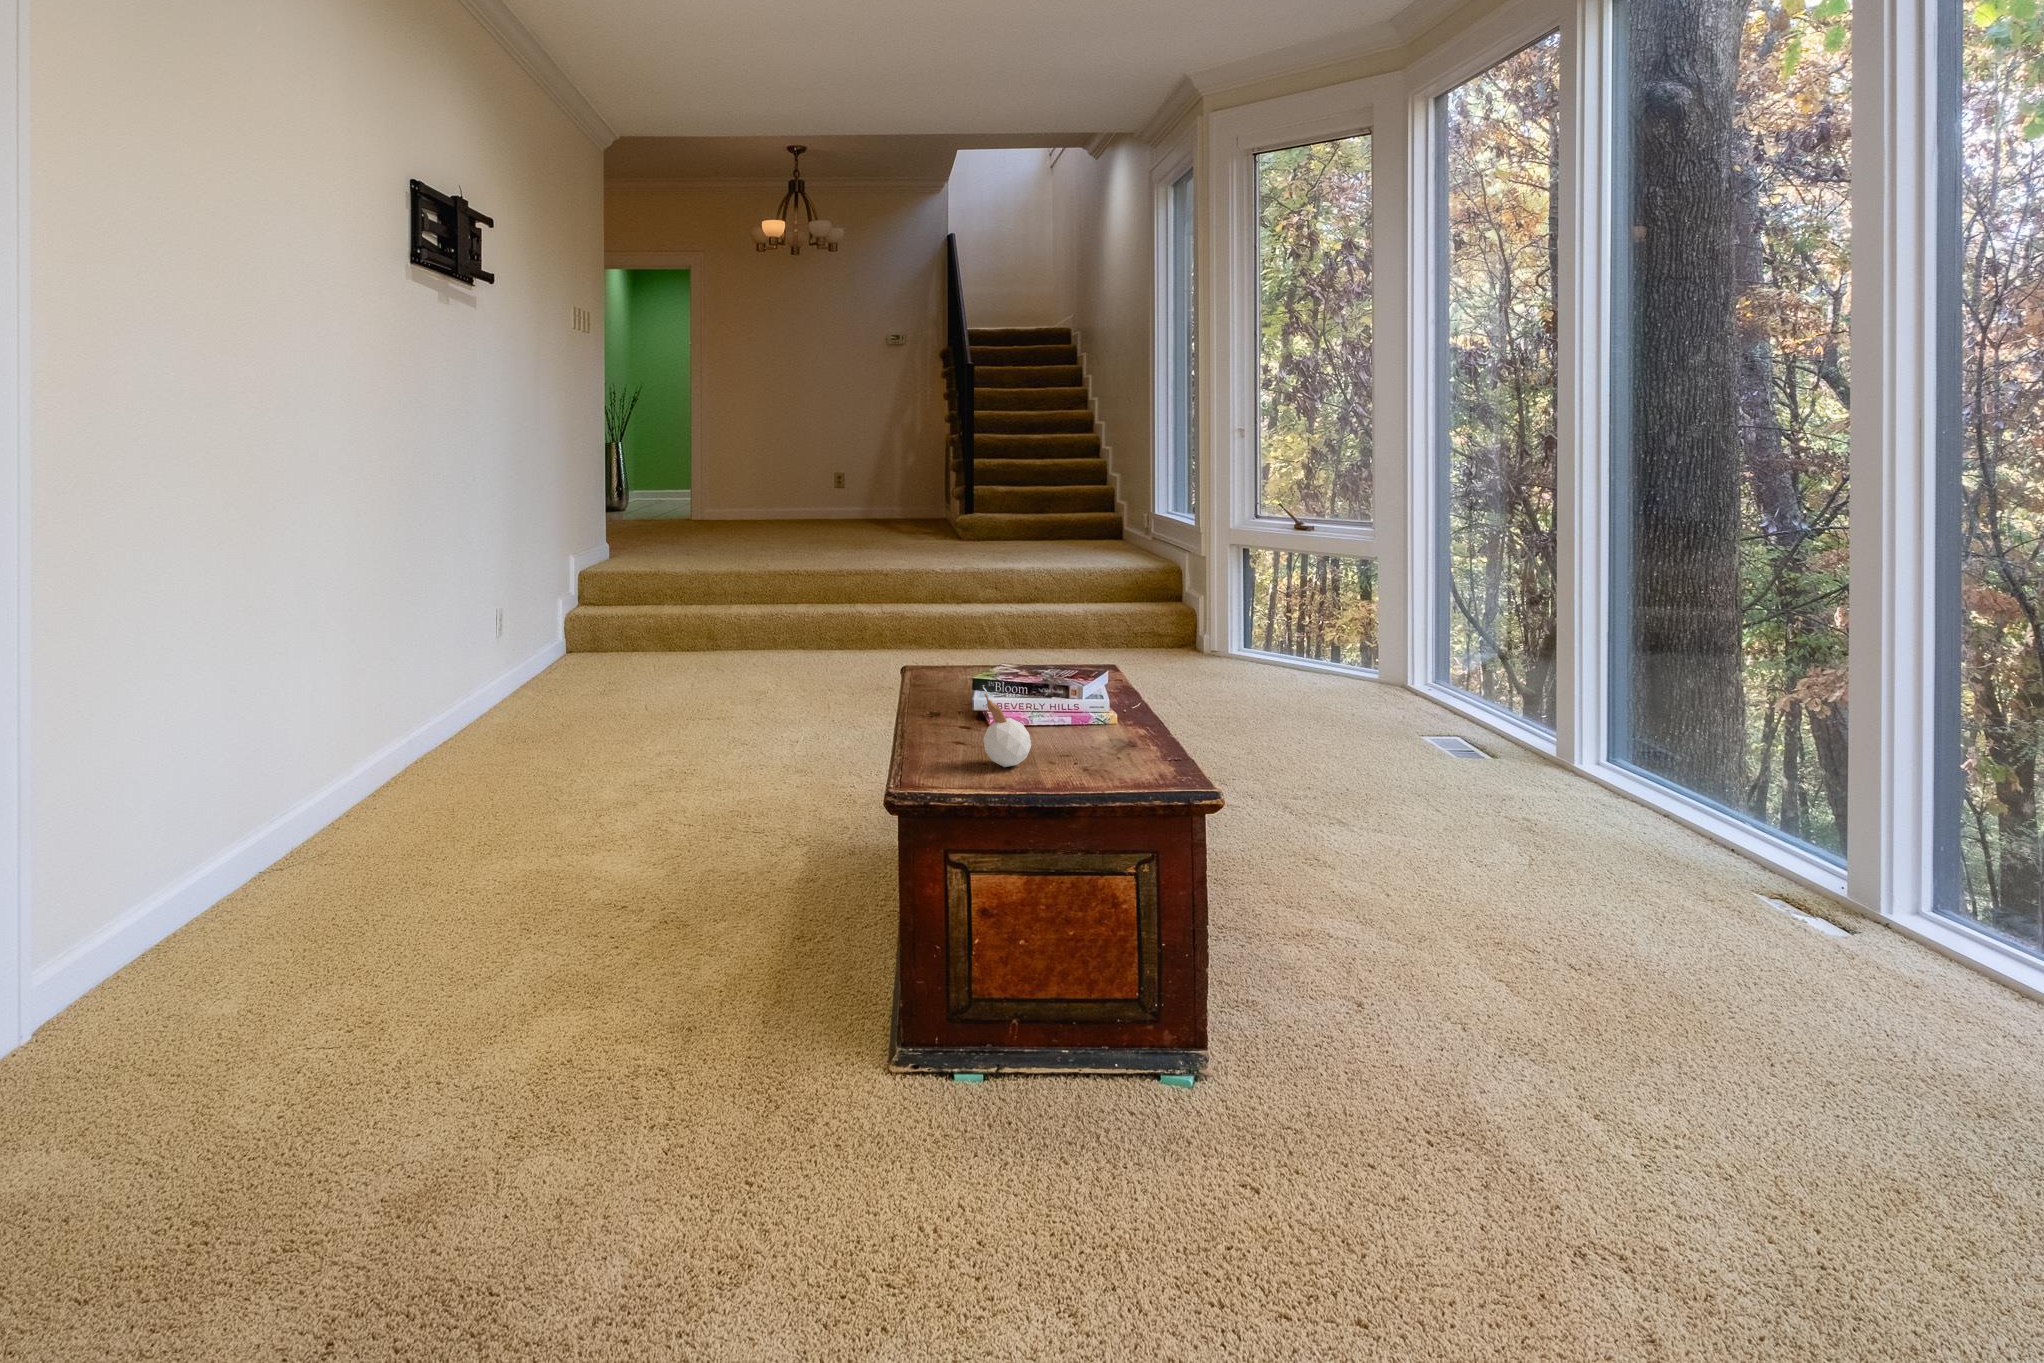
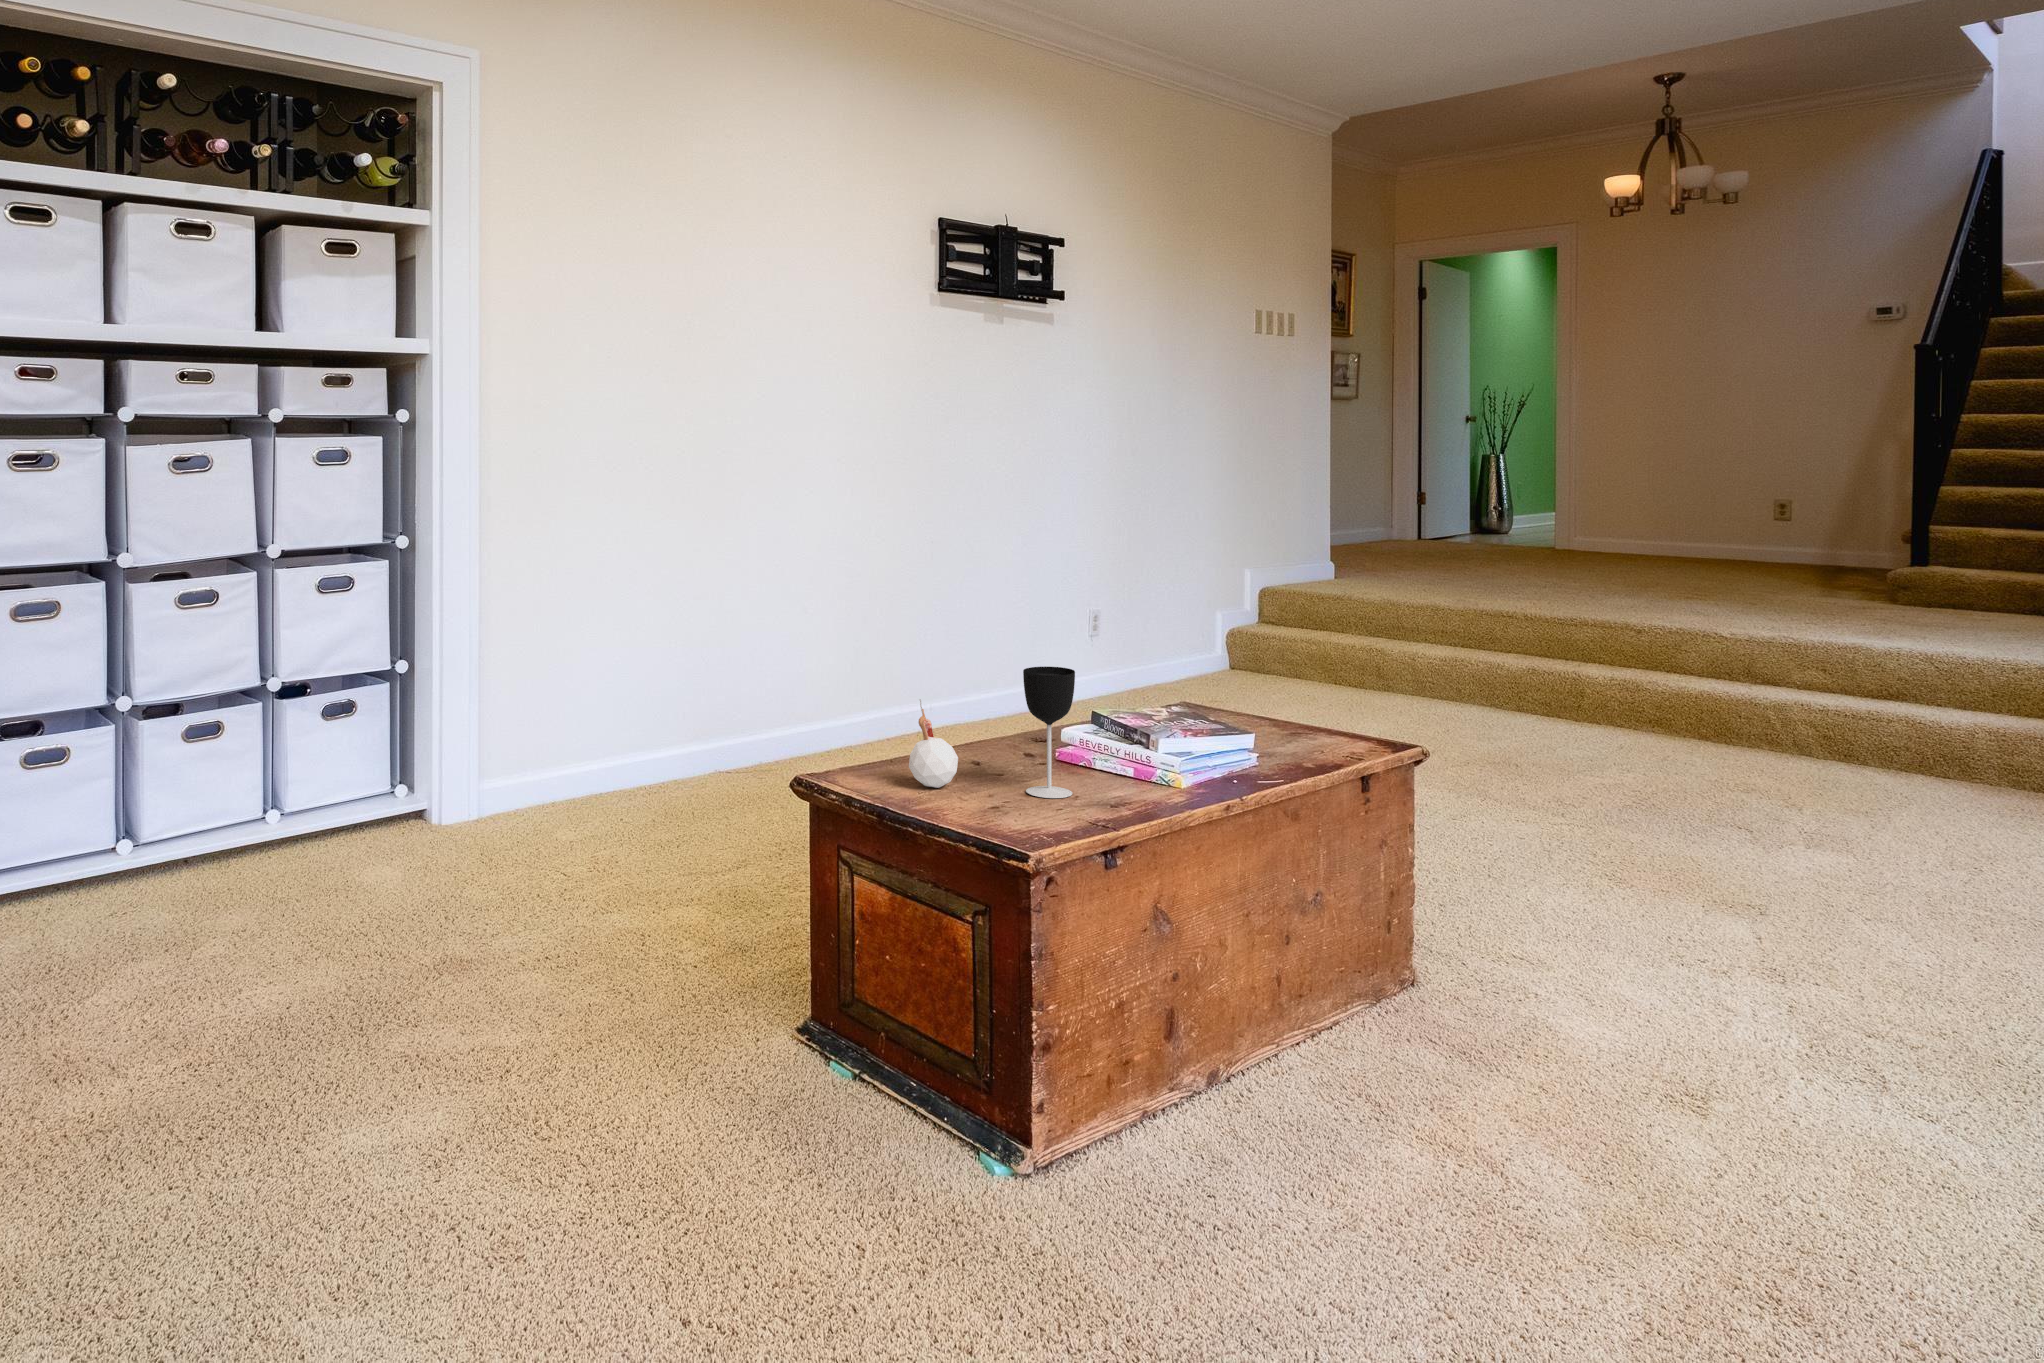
wine glass: none [1062,633,1106,750] -> present [1023,667,1075,798]

